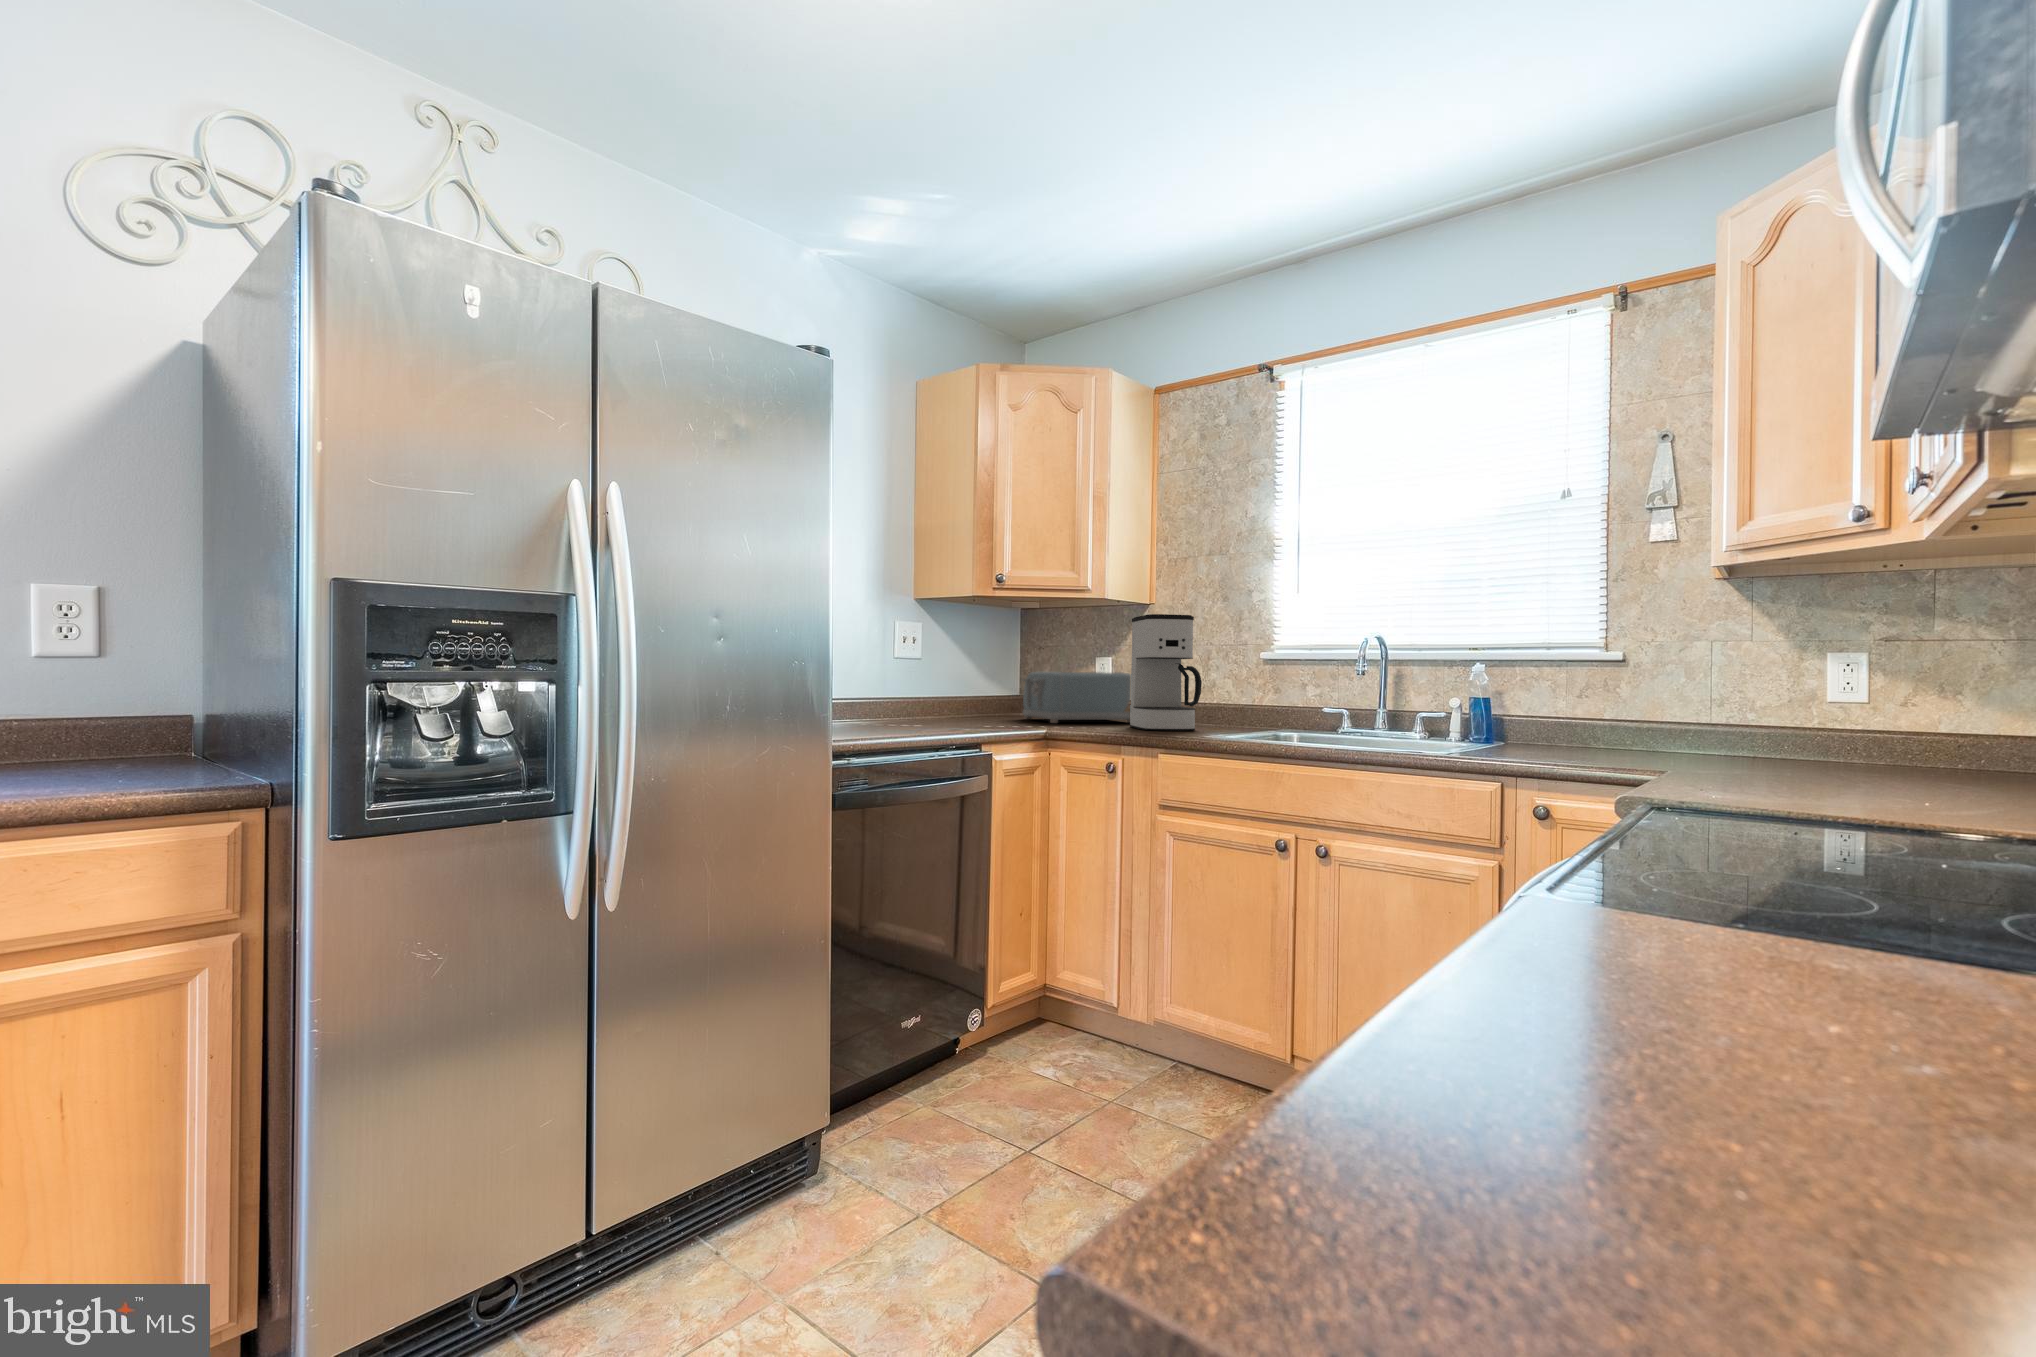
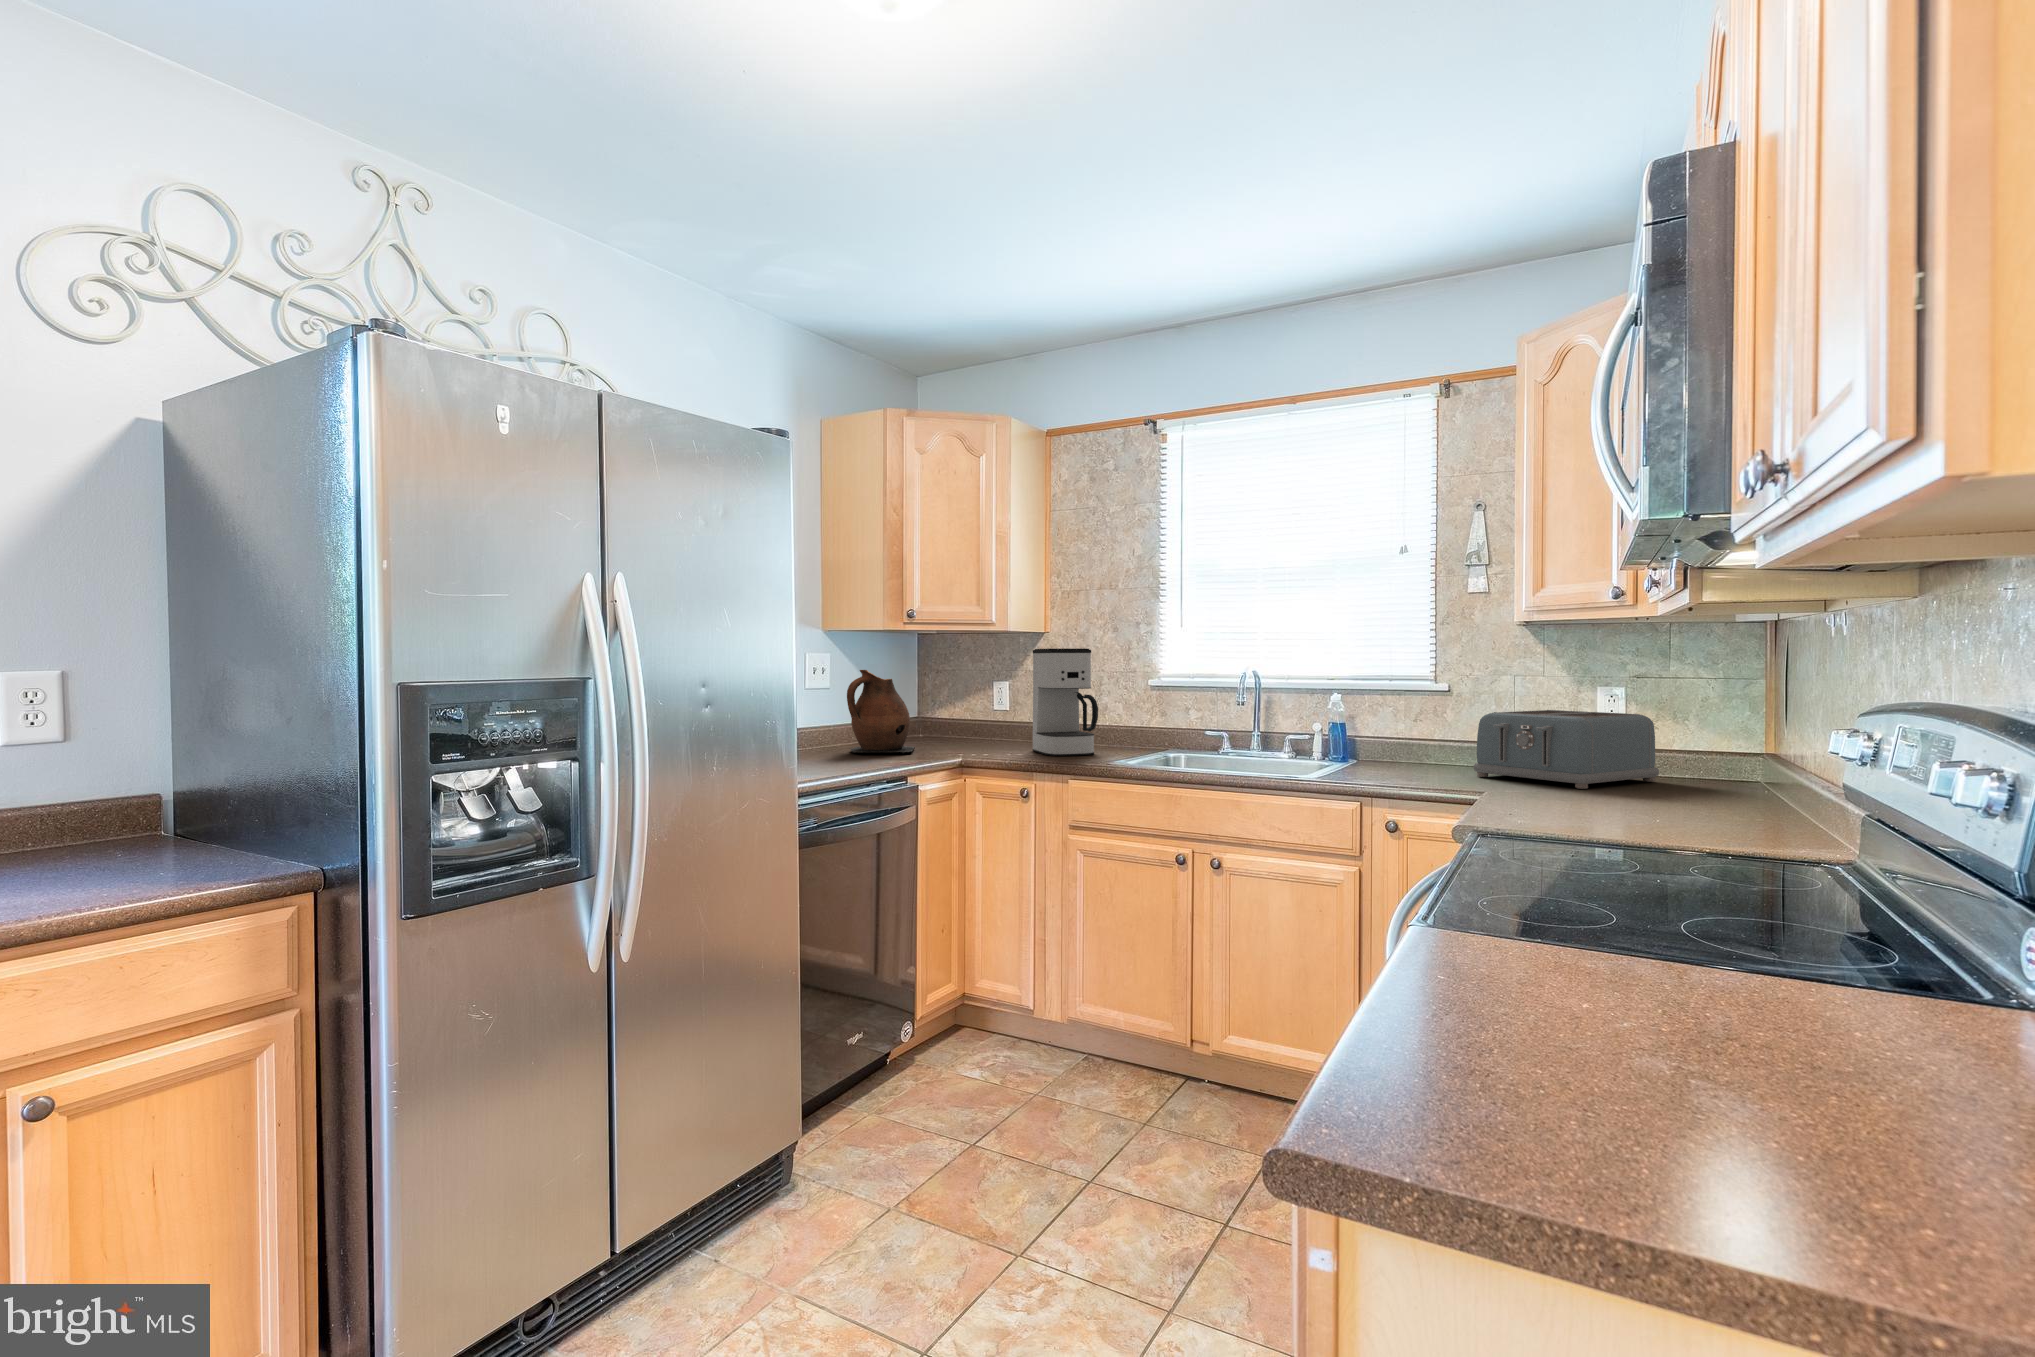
ceramic pitcher: none [935,637,1007,725] -> present [847,670,915,754]
toaster: present [1022,672,1131,723] -> present [1474,710,1659,789]

